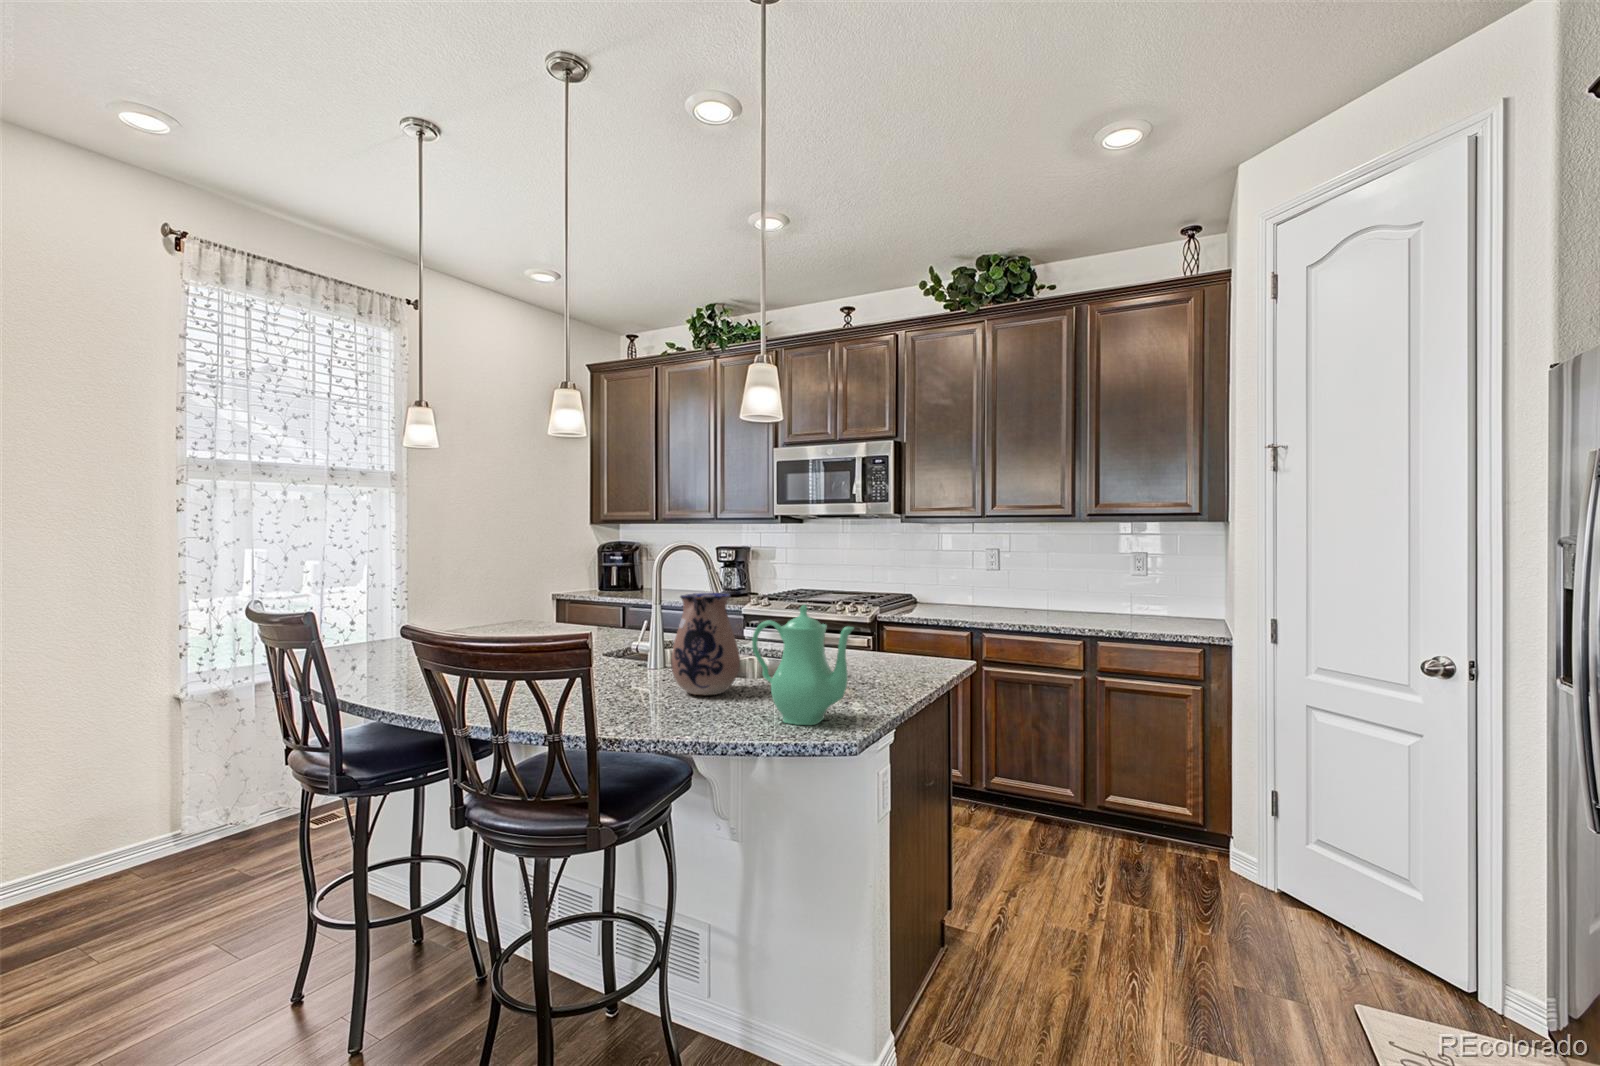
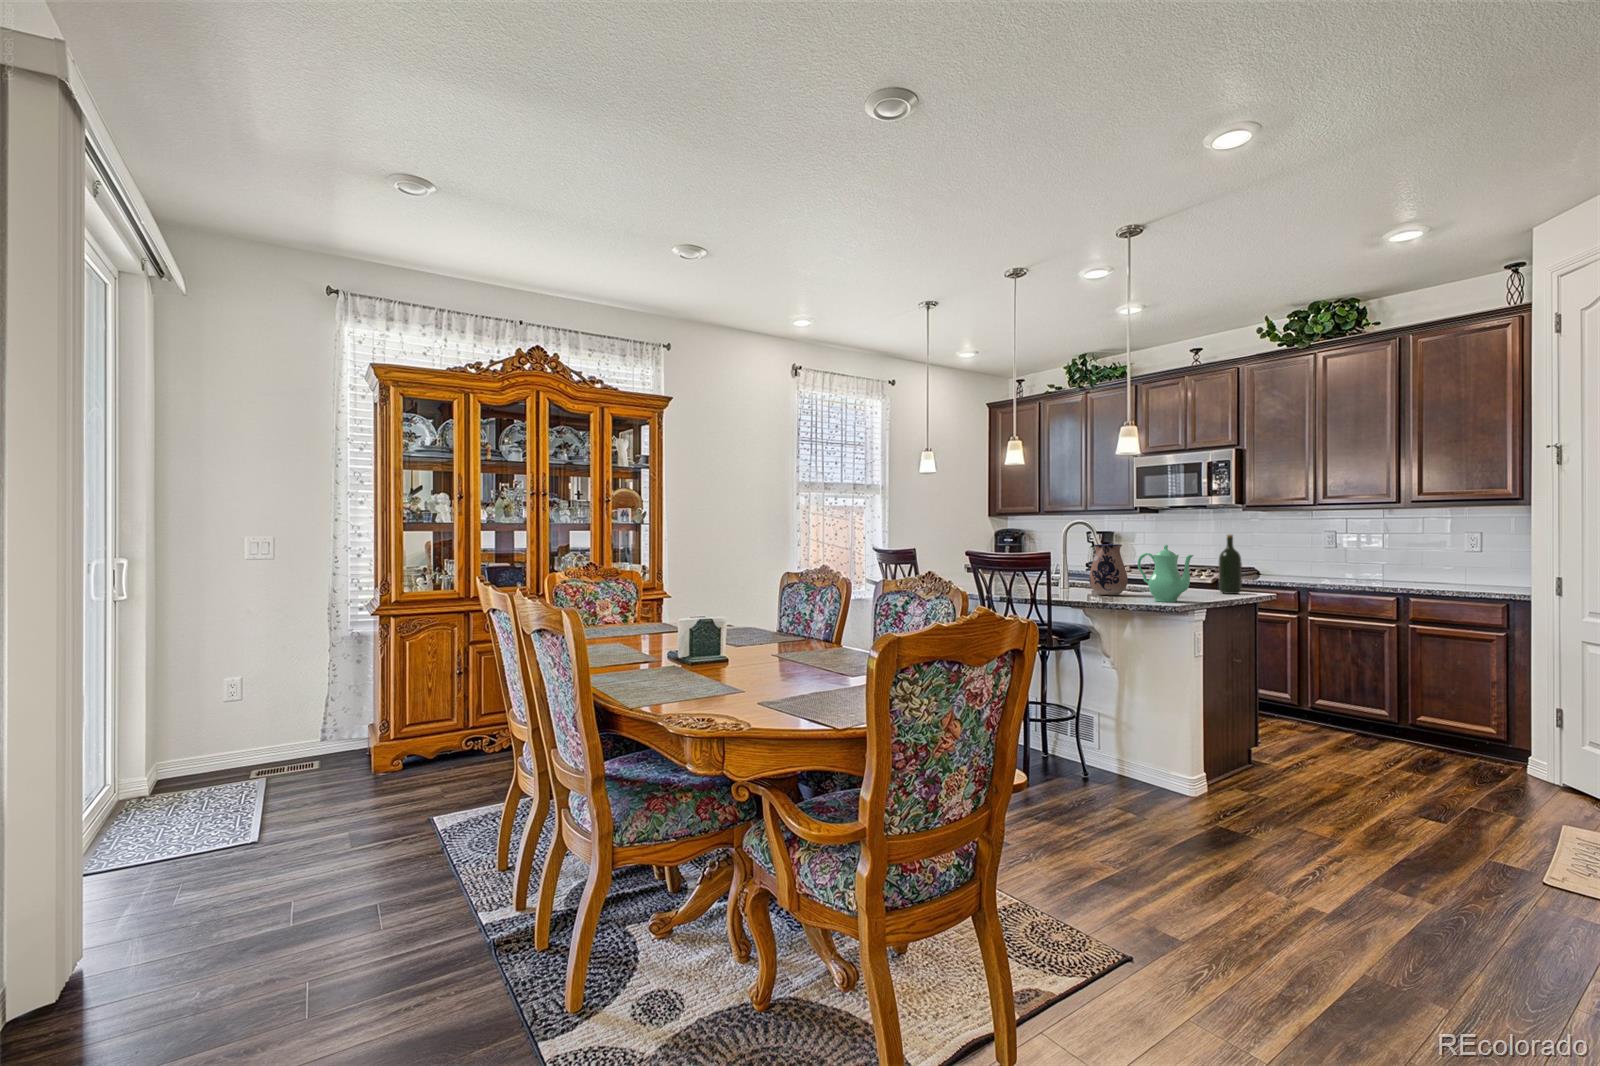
wine bottle: none [886,568,919,667] -> present [1219,535,1242,594]

